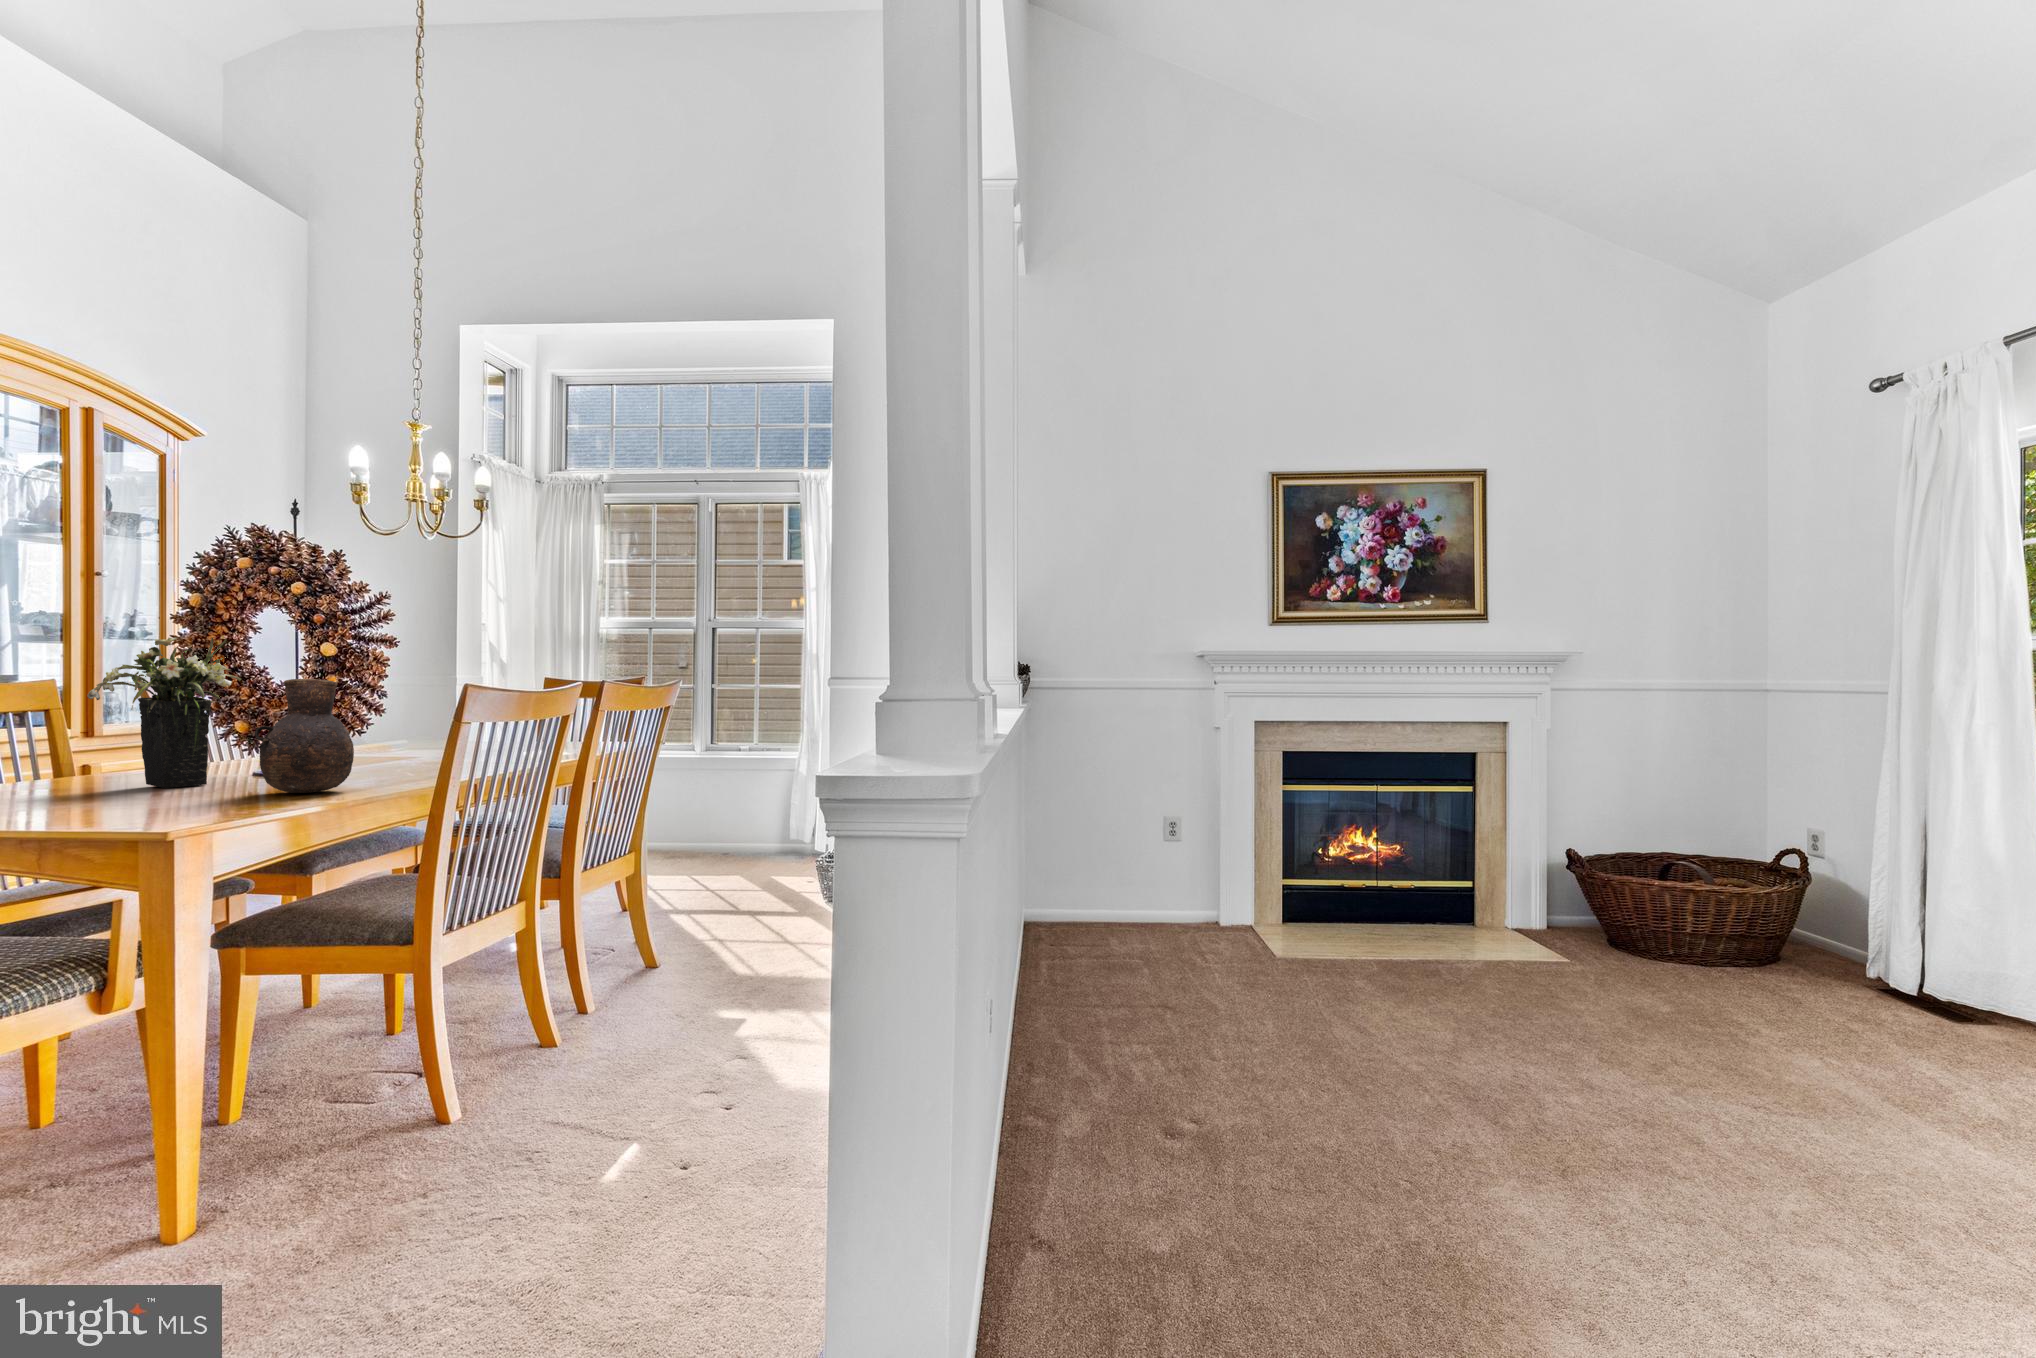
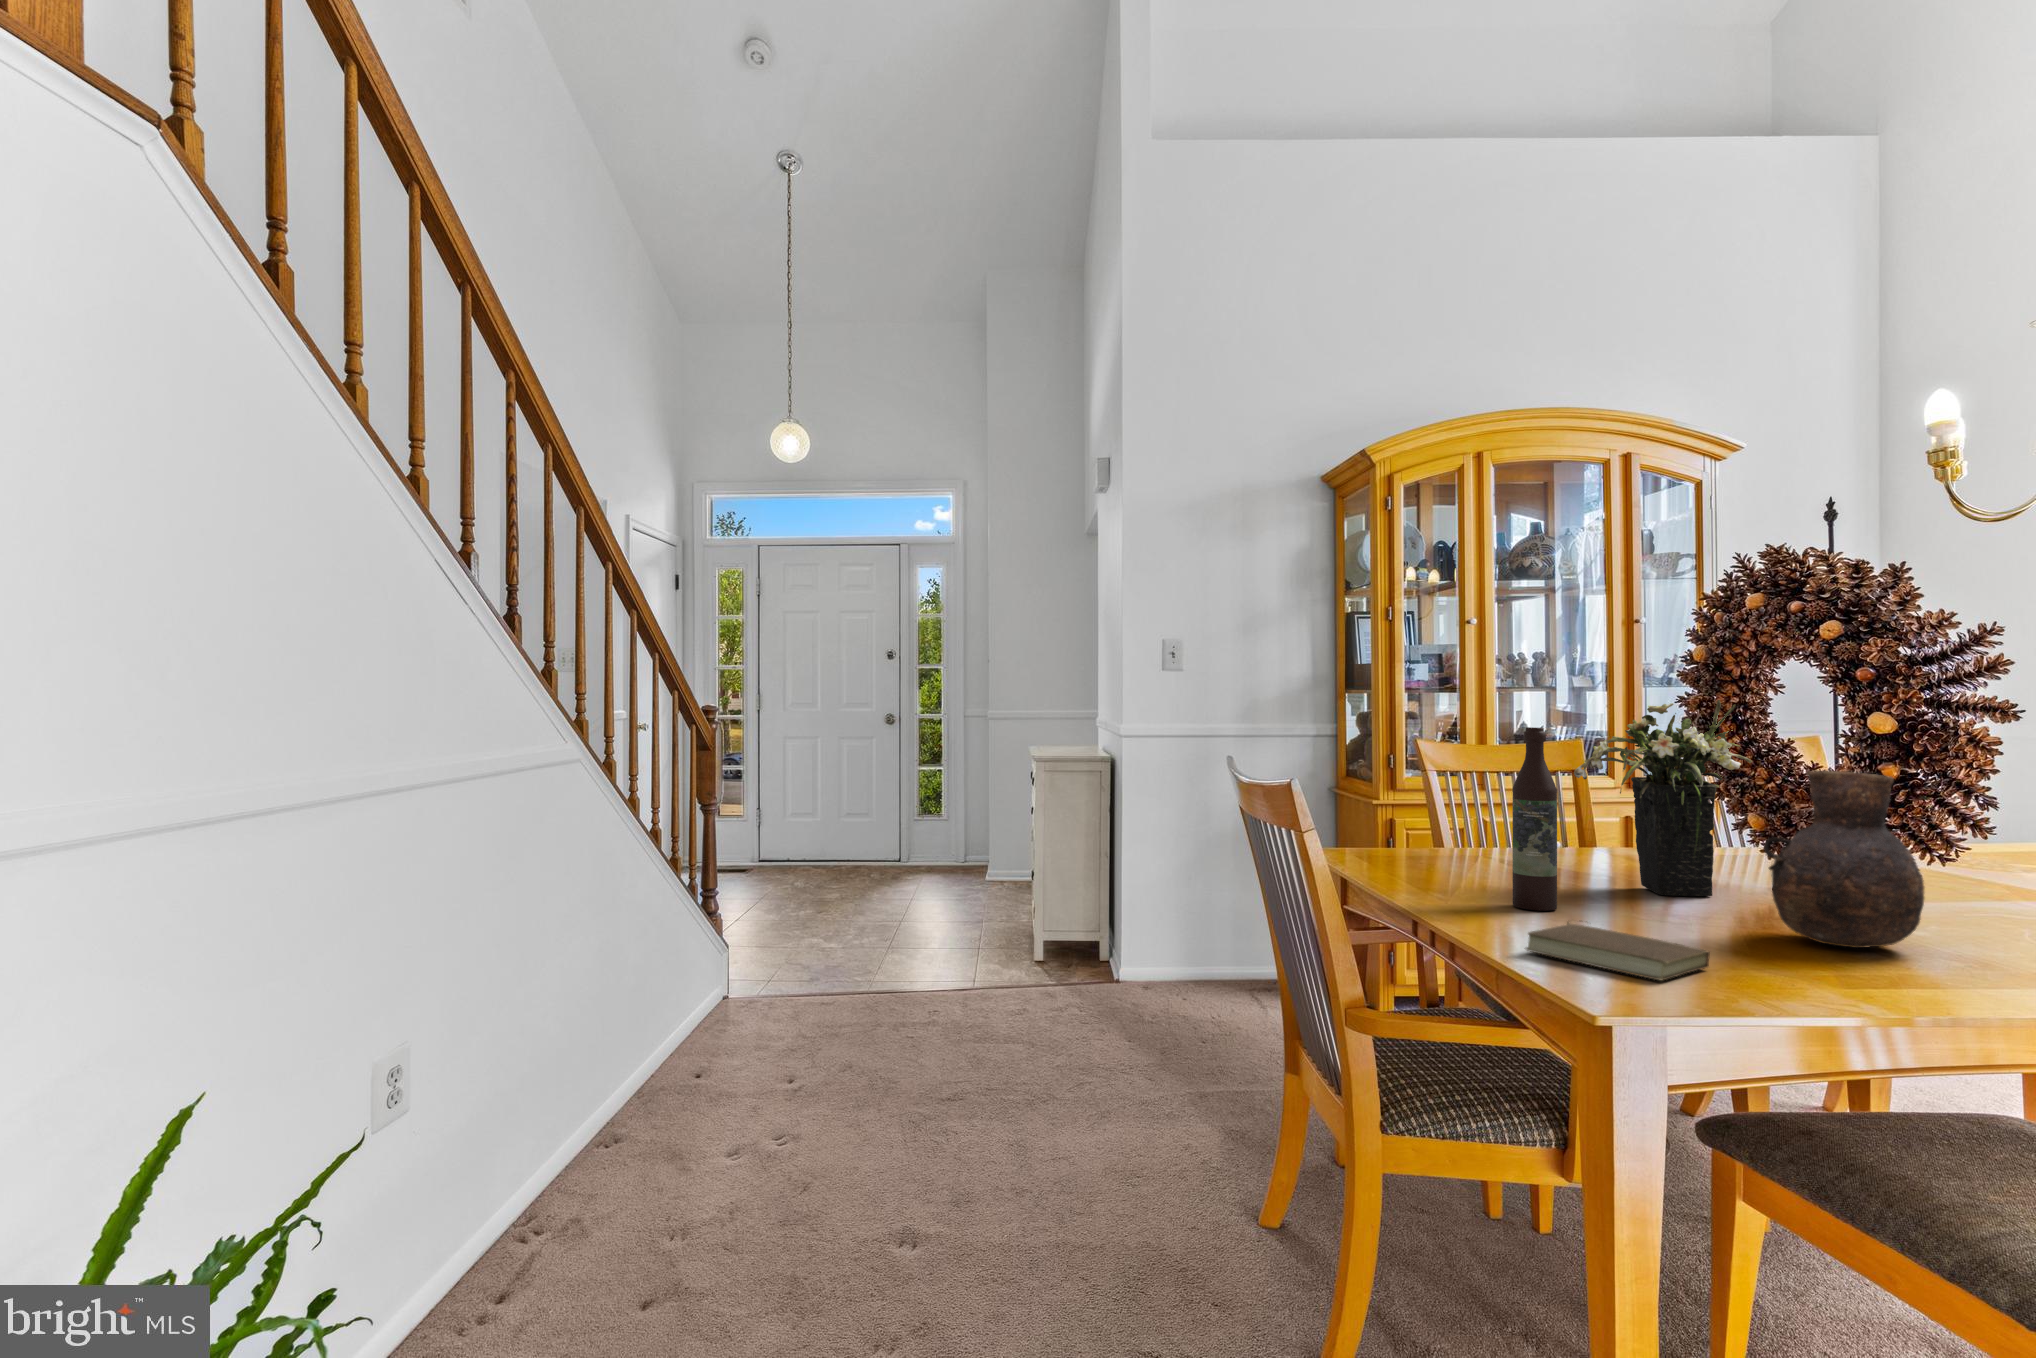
wine bottle: none [38,653,84,805] -> present [1512,727,1557,911]
book: none [78,796,227,818] -> present [1526,921,1710,981]

